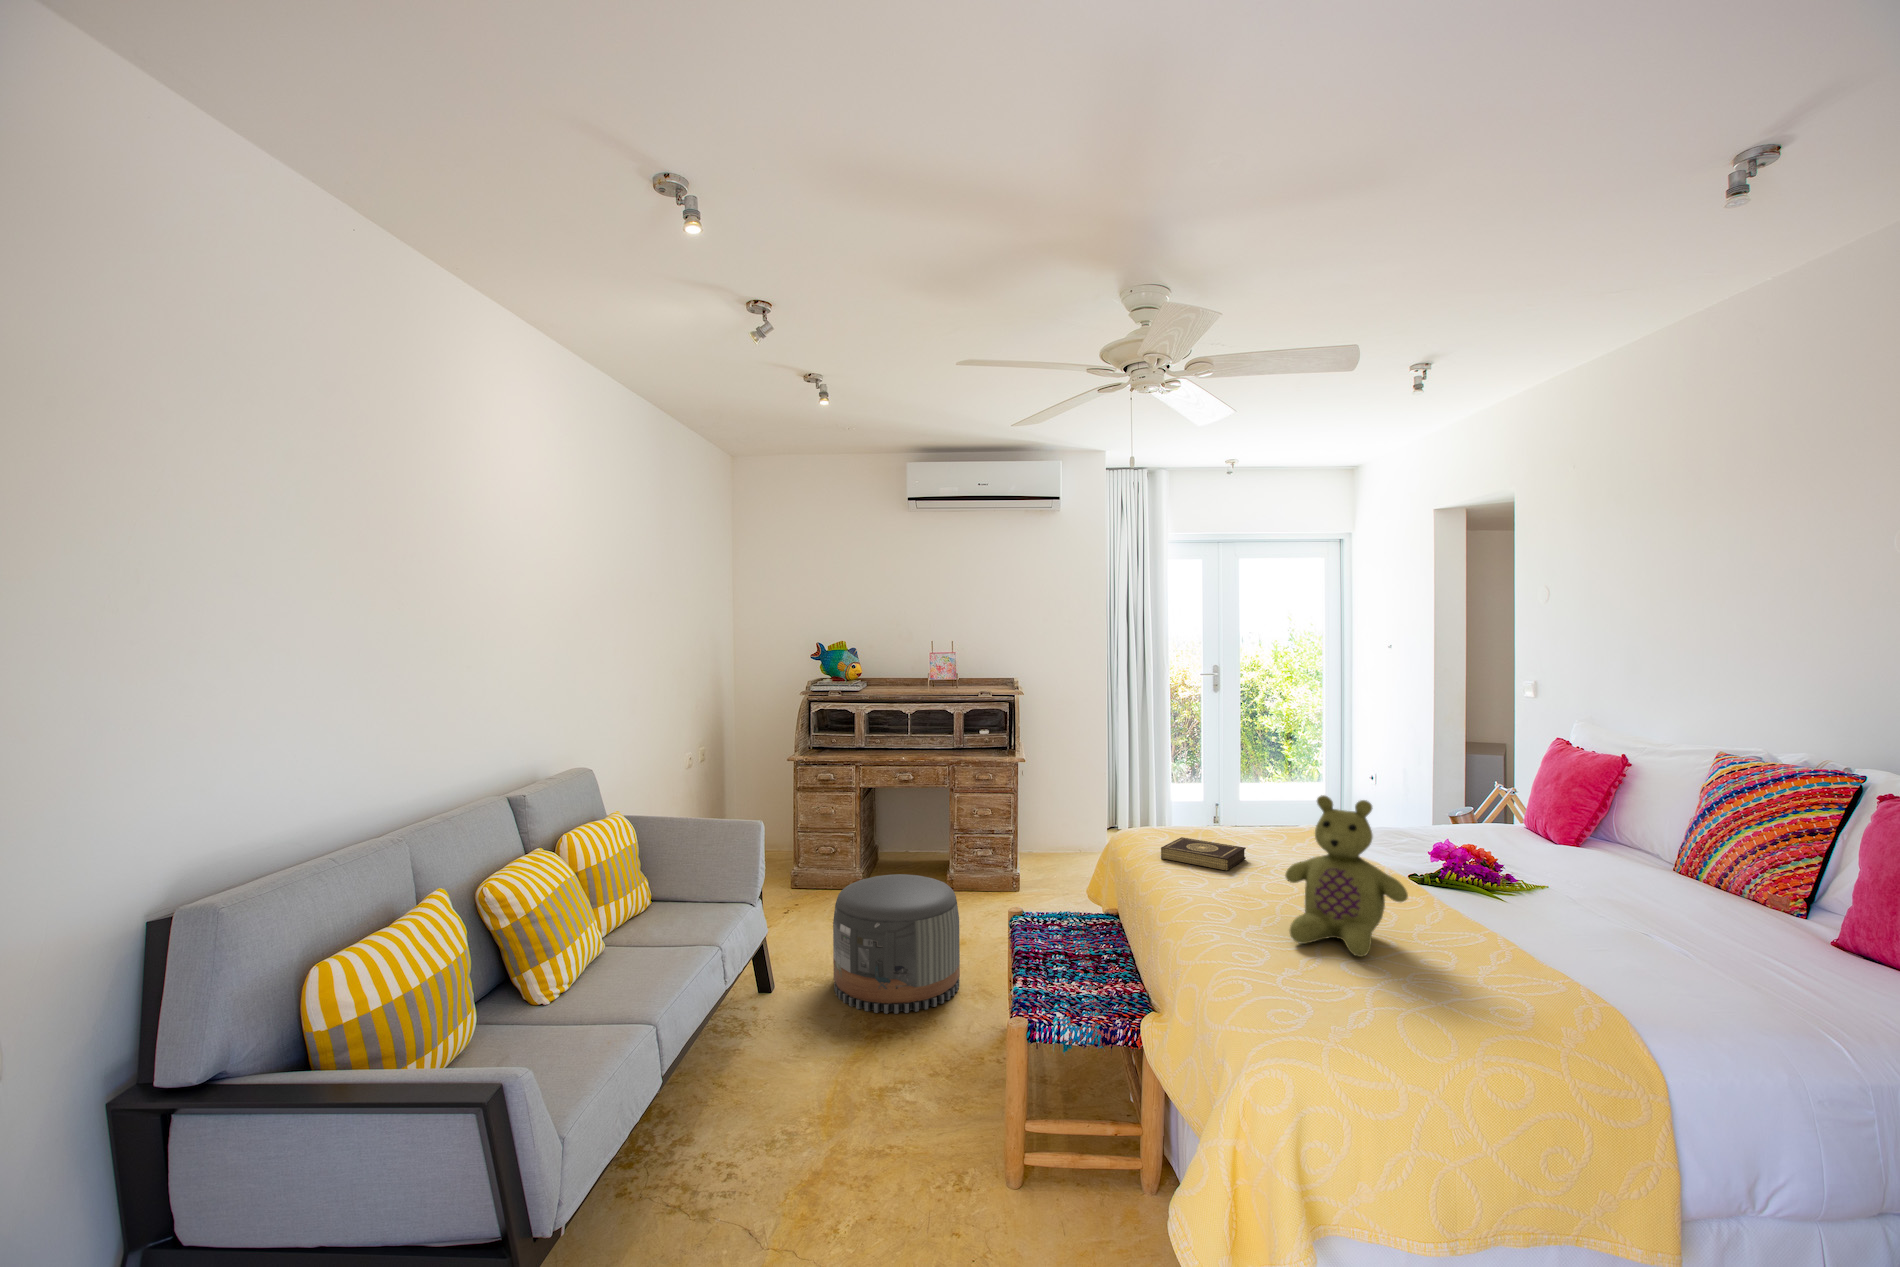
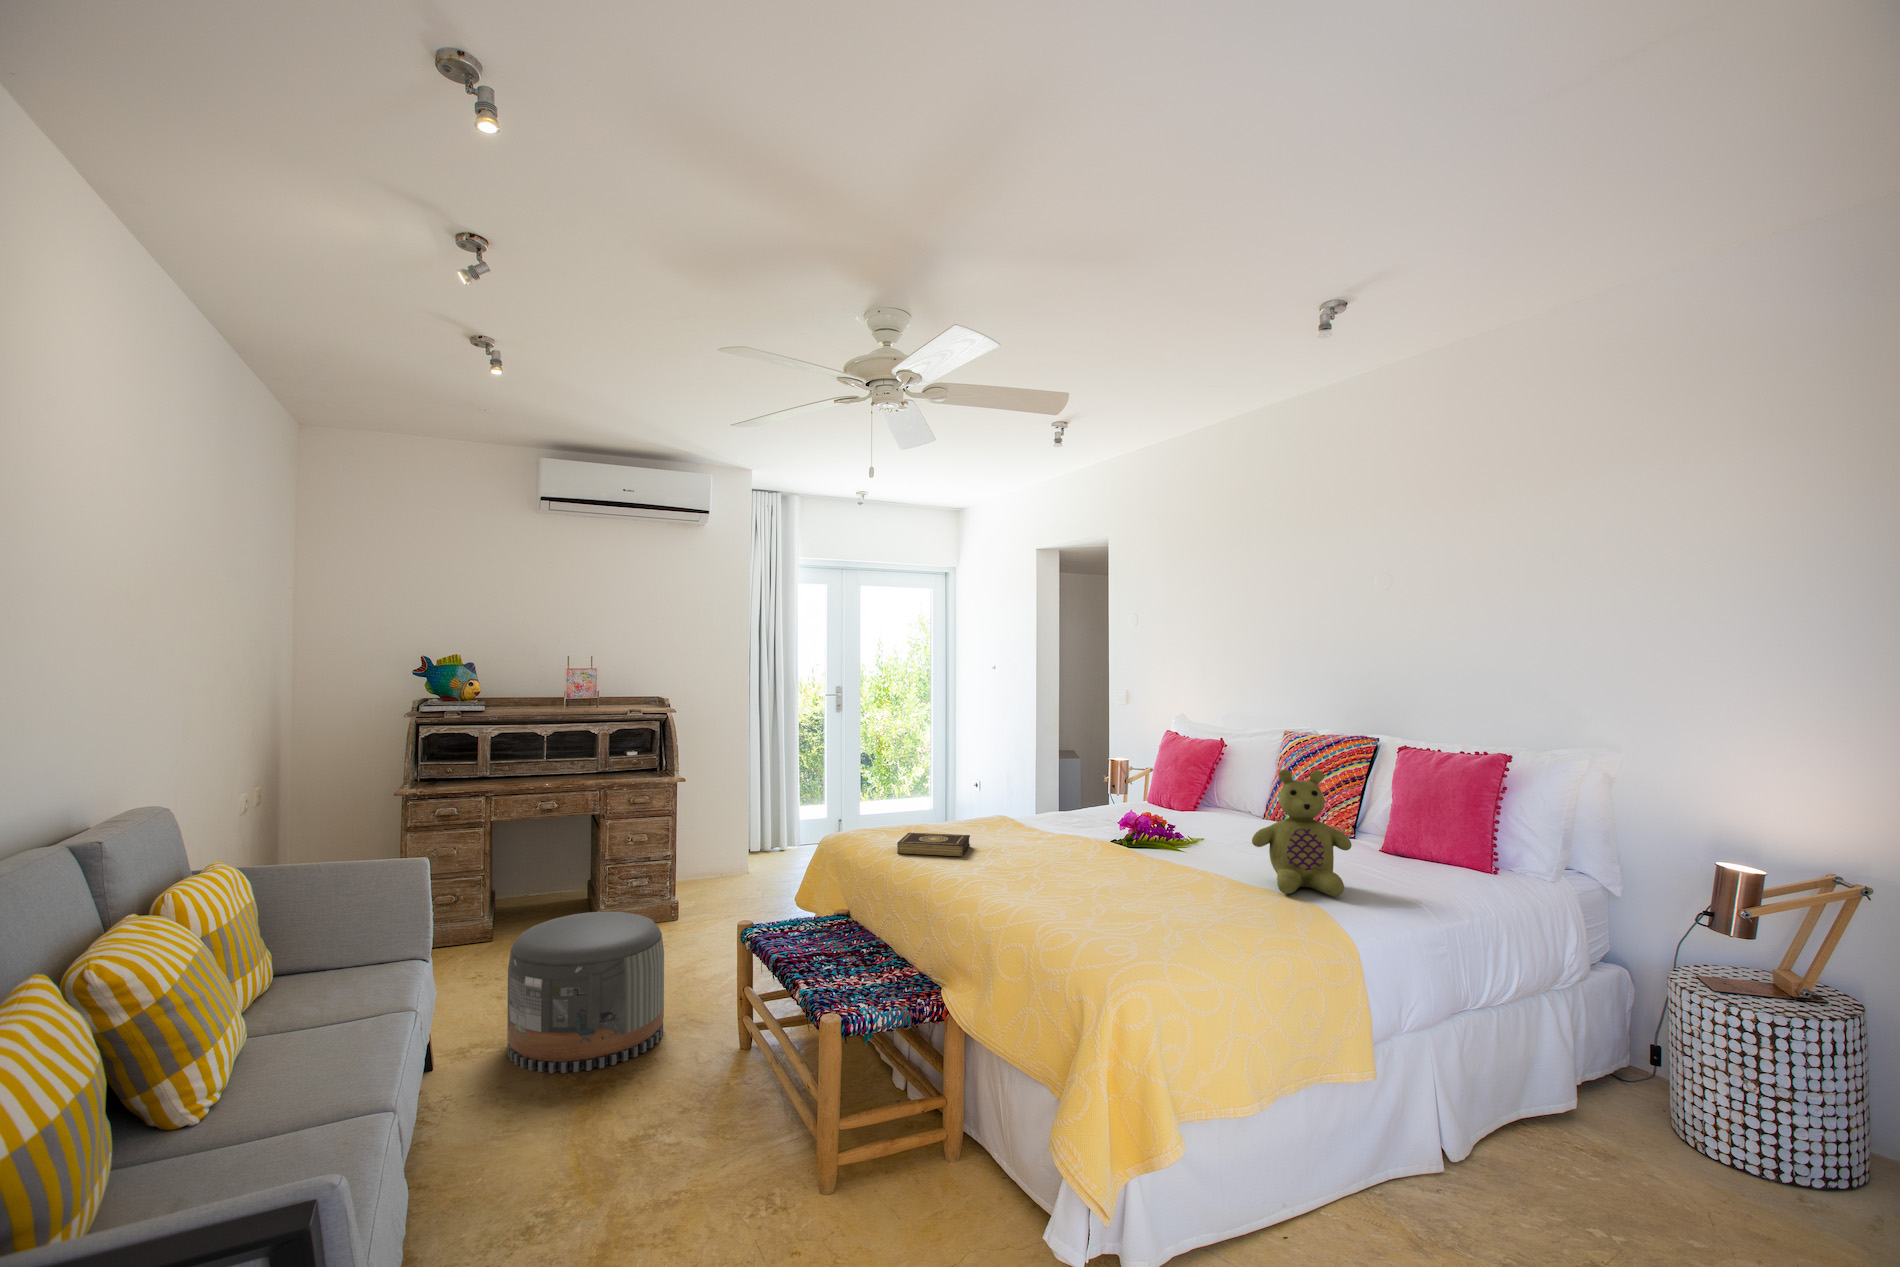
stuffed bear: present [1285,795,1408,957] -> present [1252,769,1352,896]

